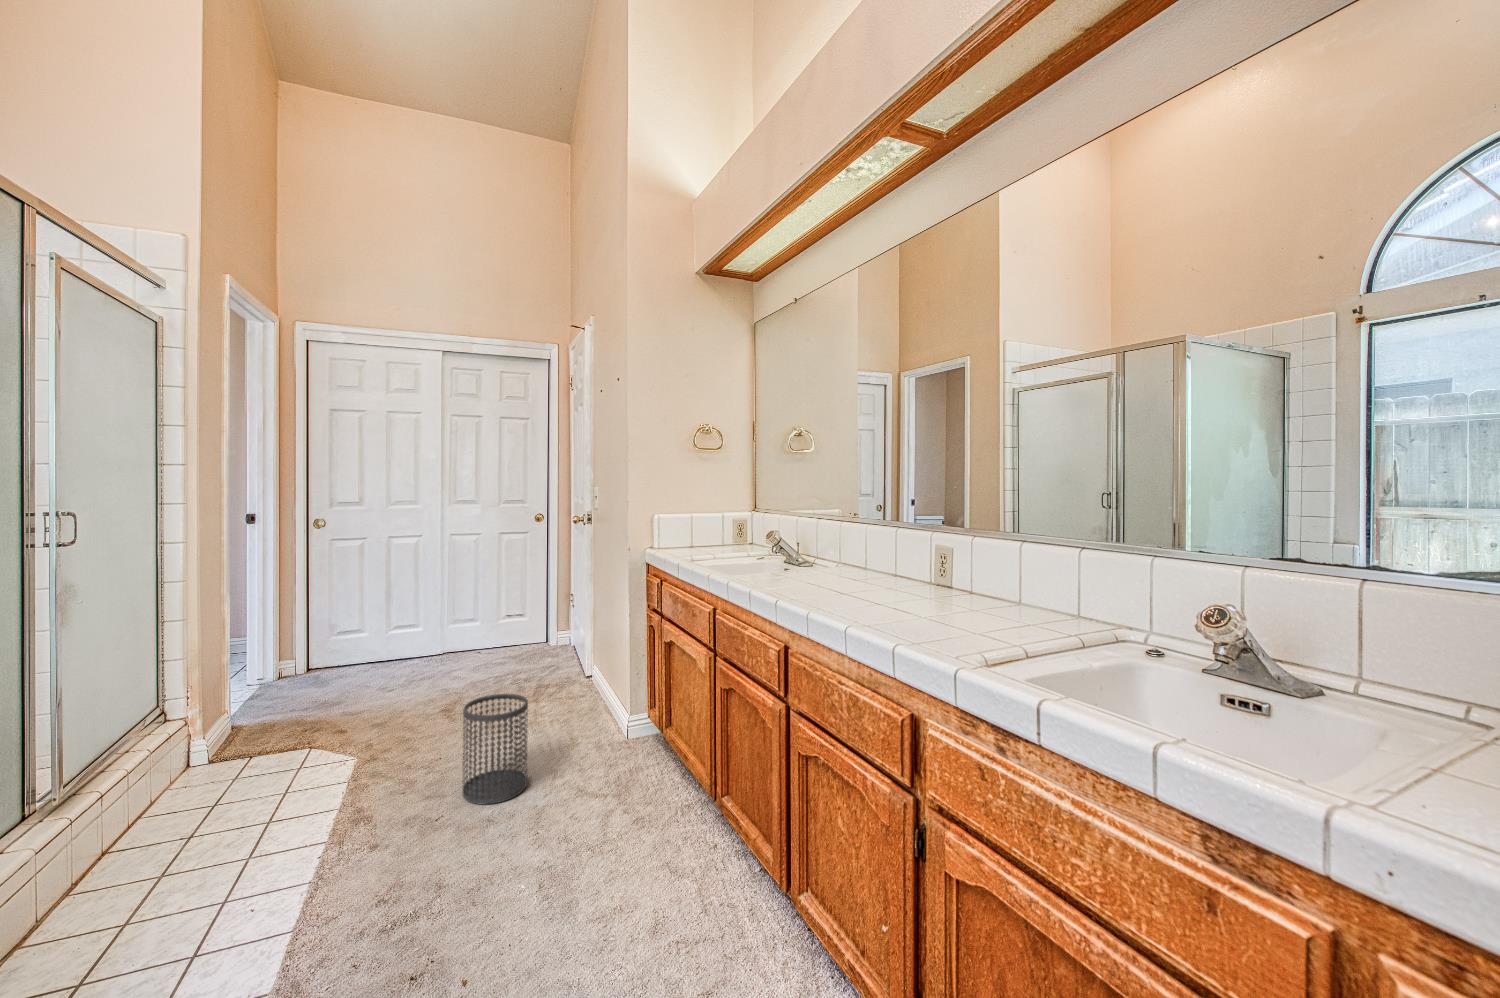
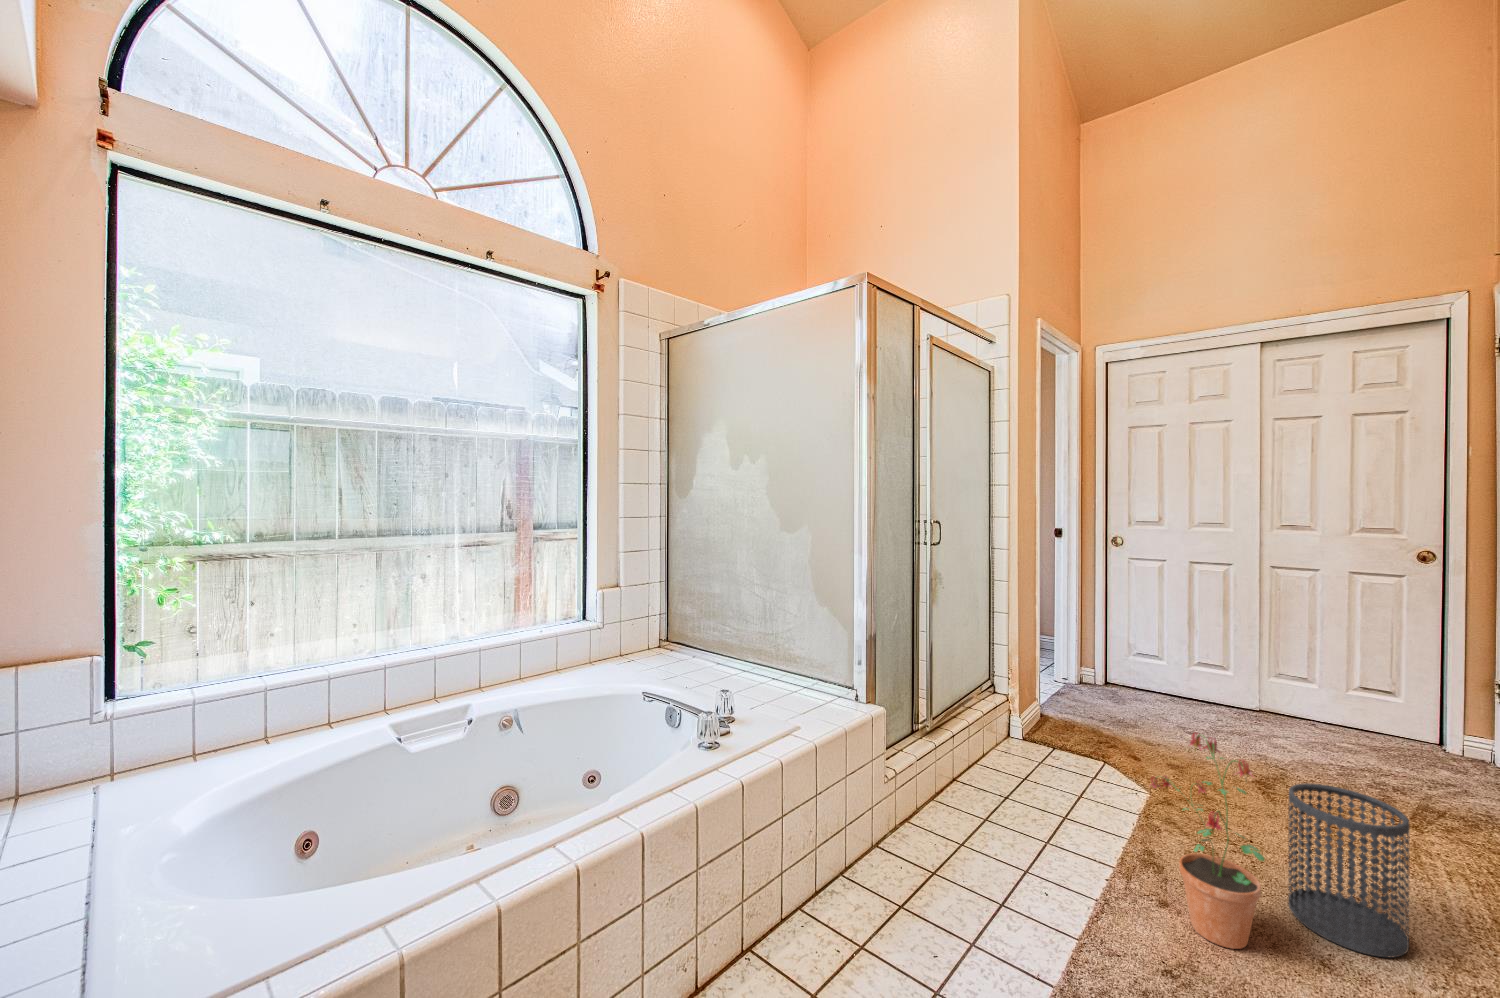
potted plant: none [359,687,454,854] -> present [1151,733,1264,949]

